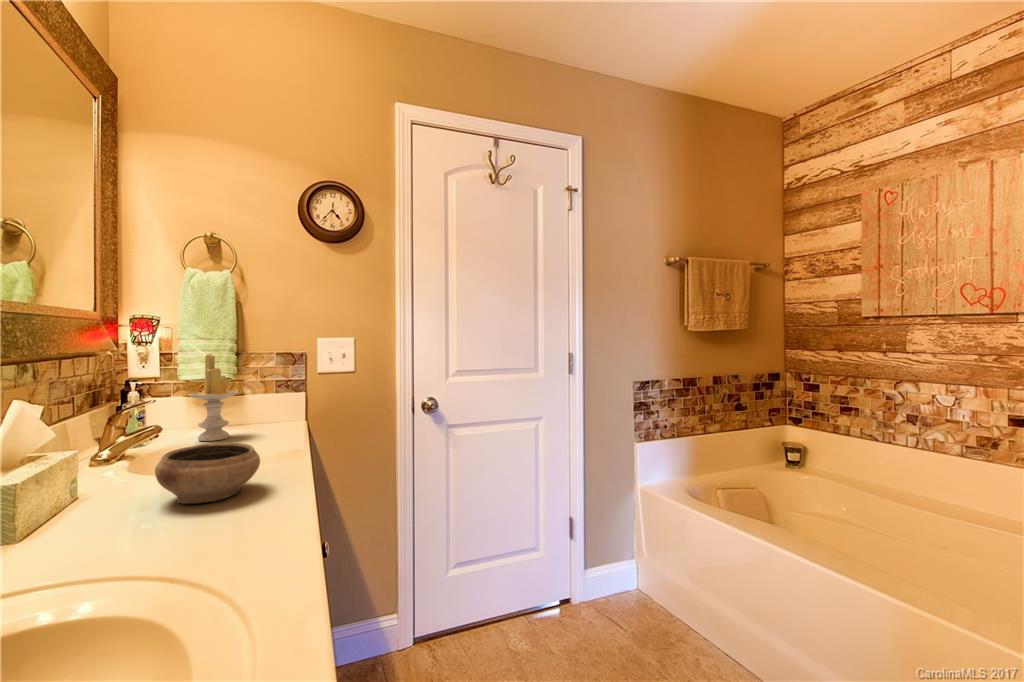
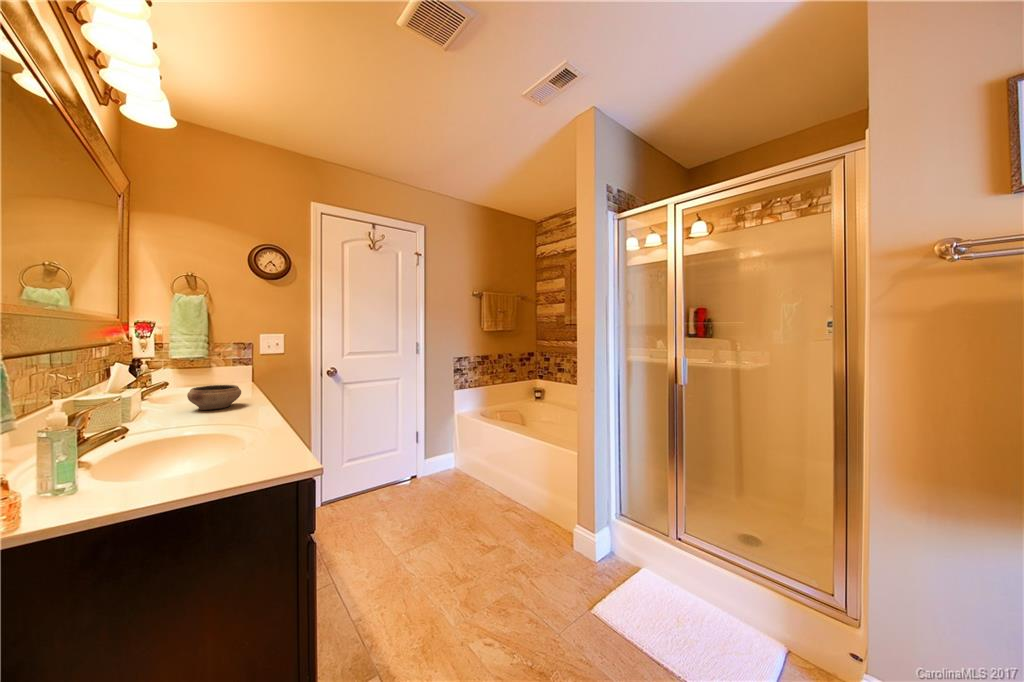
candle: present [188,354,239,441] -> none [179,343,212,392]

